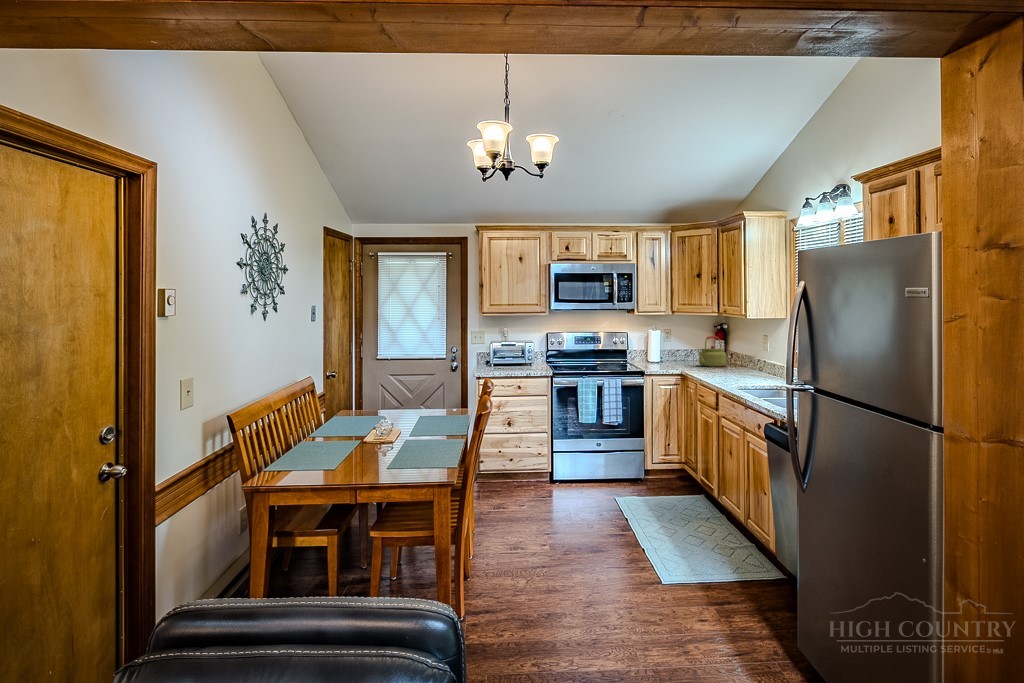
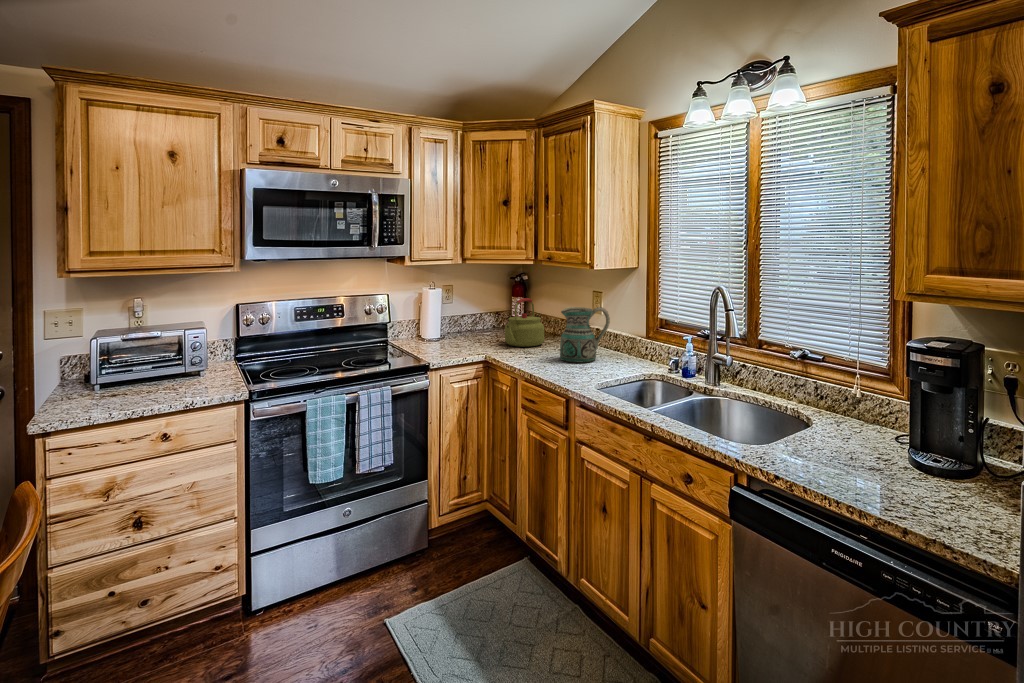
ceramic pitcher: none [730,338,764,372] -> present [560,307,610,363]

